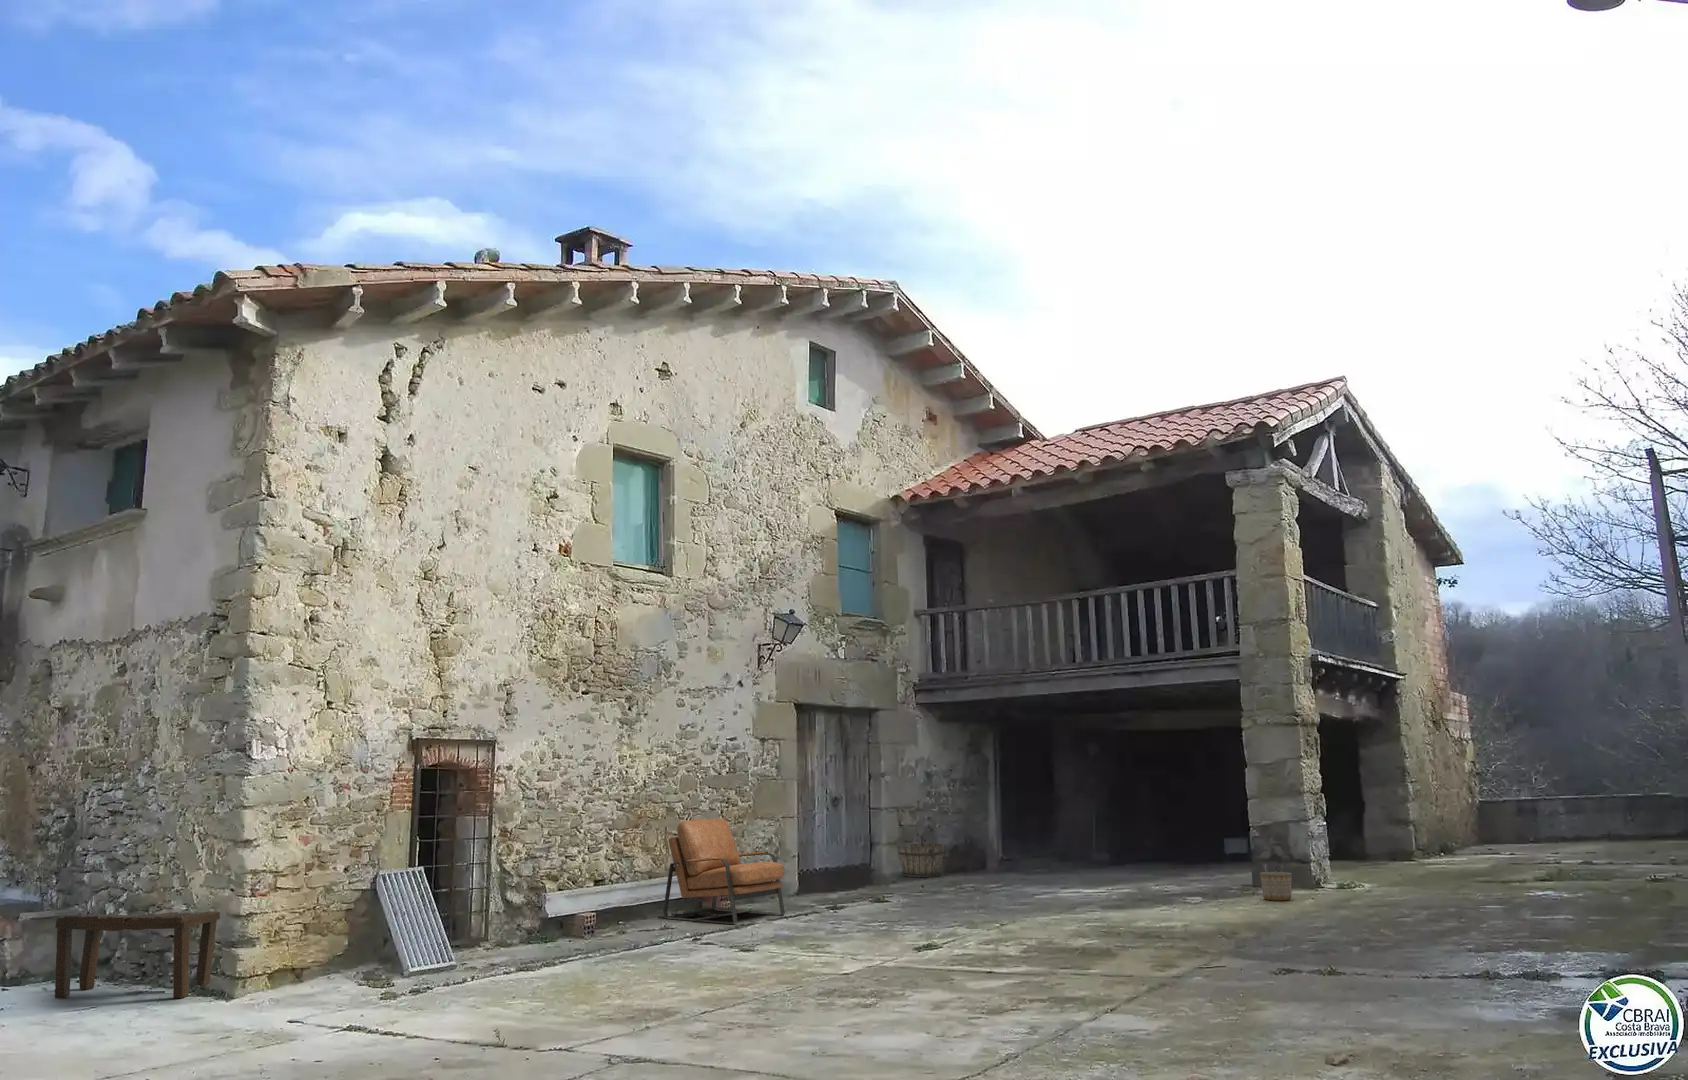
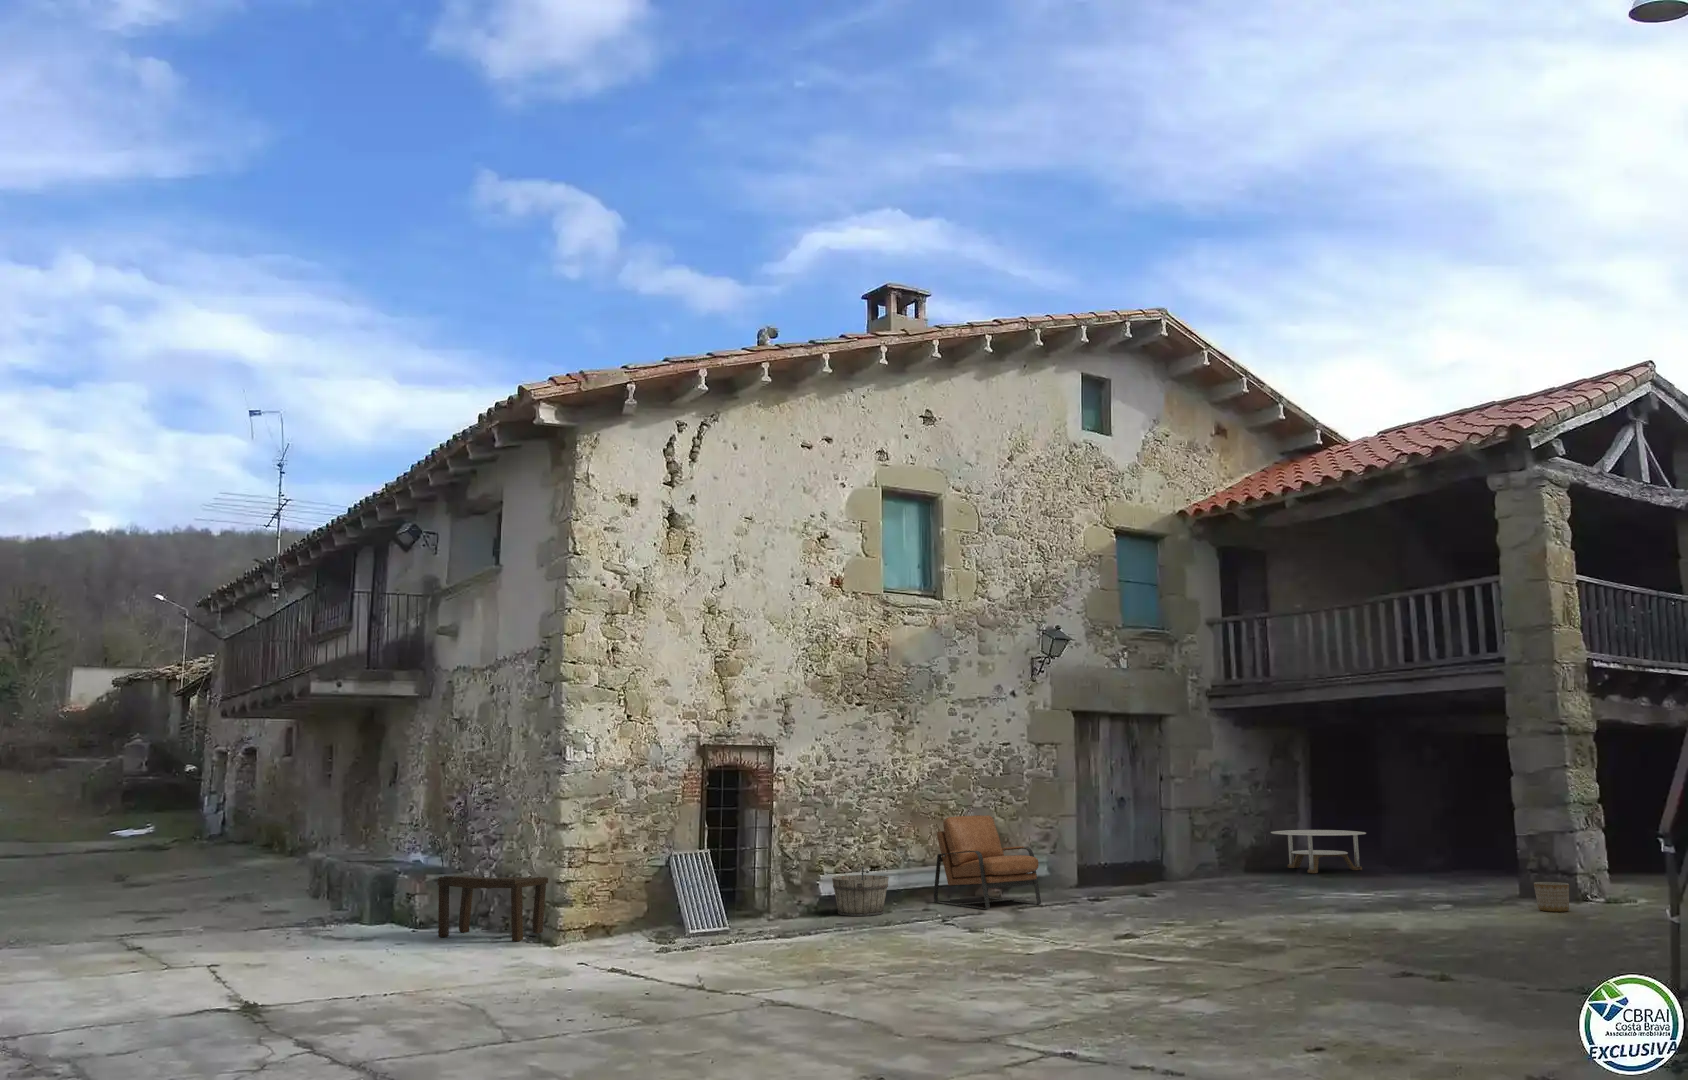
round table: none [964,825,1056,869] -> present [1271,830,1366,873]
wooden bucket: present [898,834,945,877] -> present [832,864,889,916]

